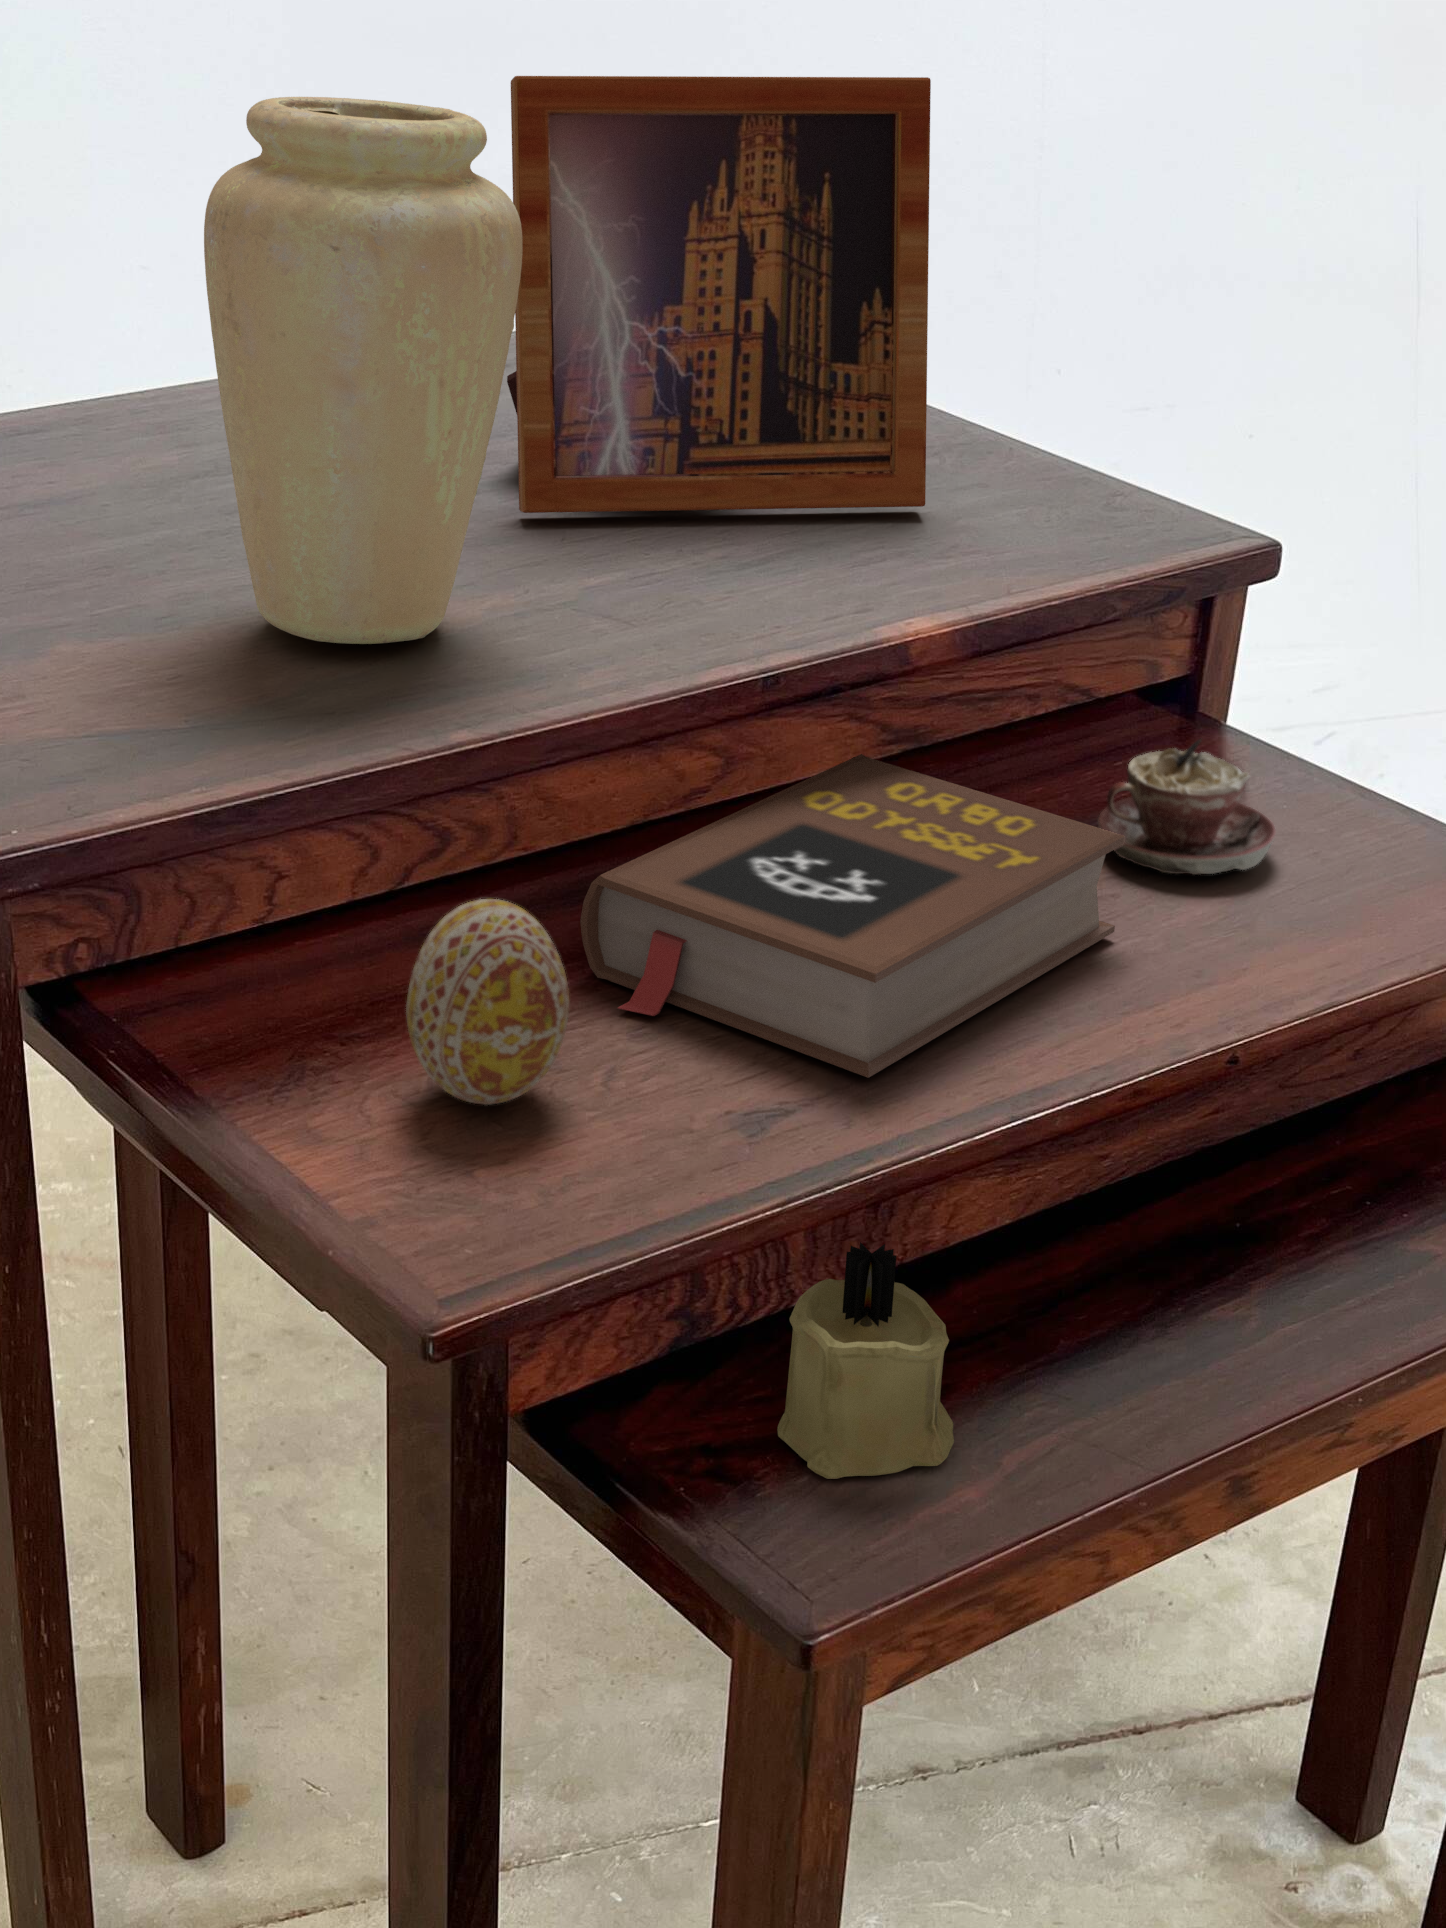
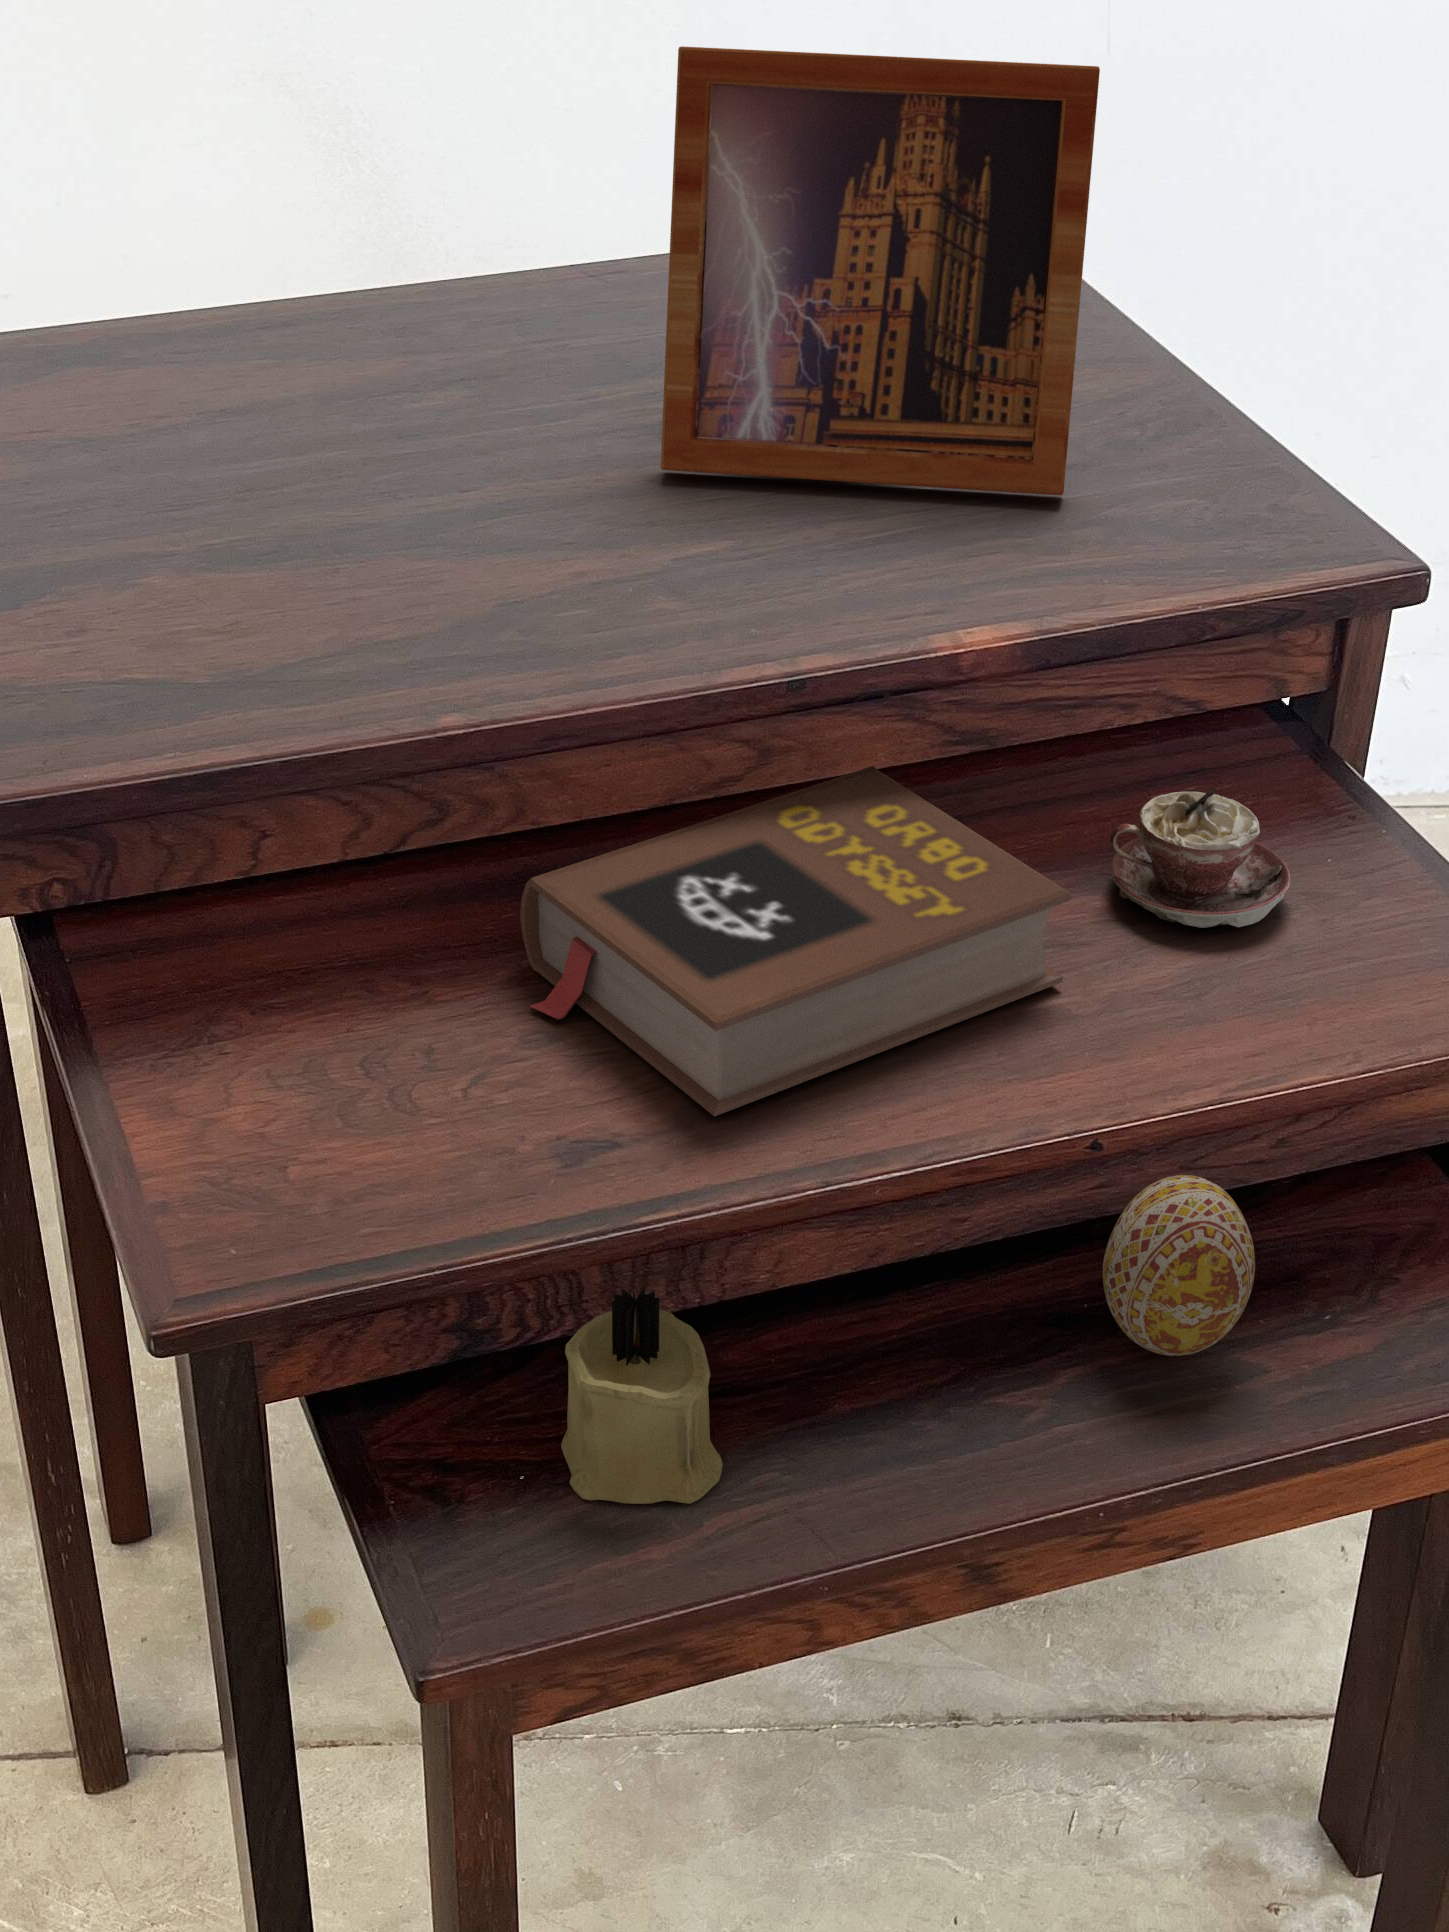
vase: present [204,97,522,644] -> none [280,89,584,613]
decorative egg: present [406,899,569,1104] -> present [1103,1175,1255,1356]

